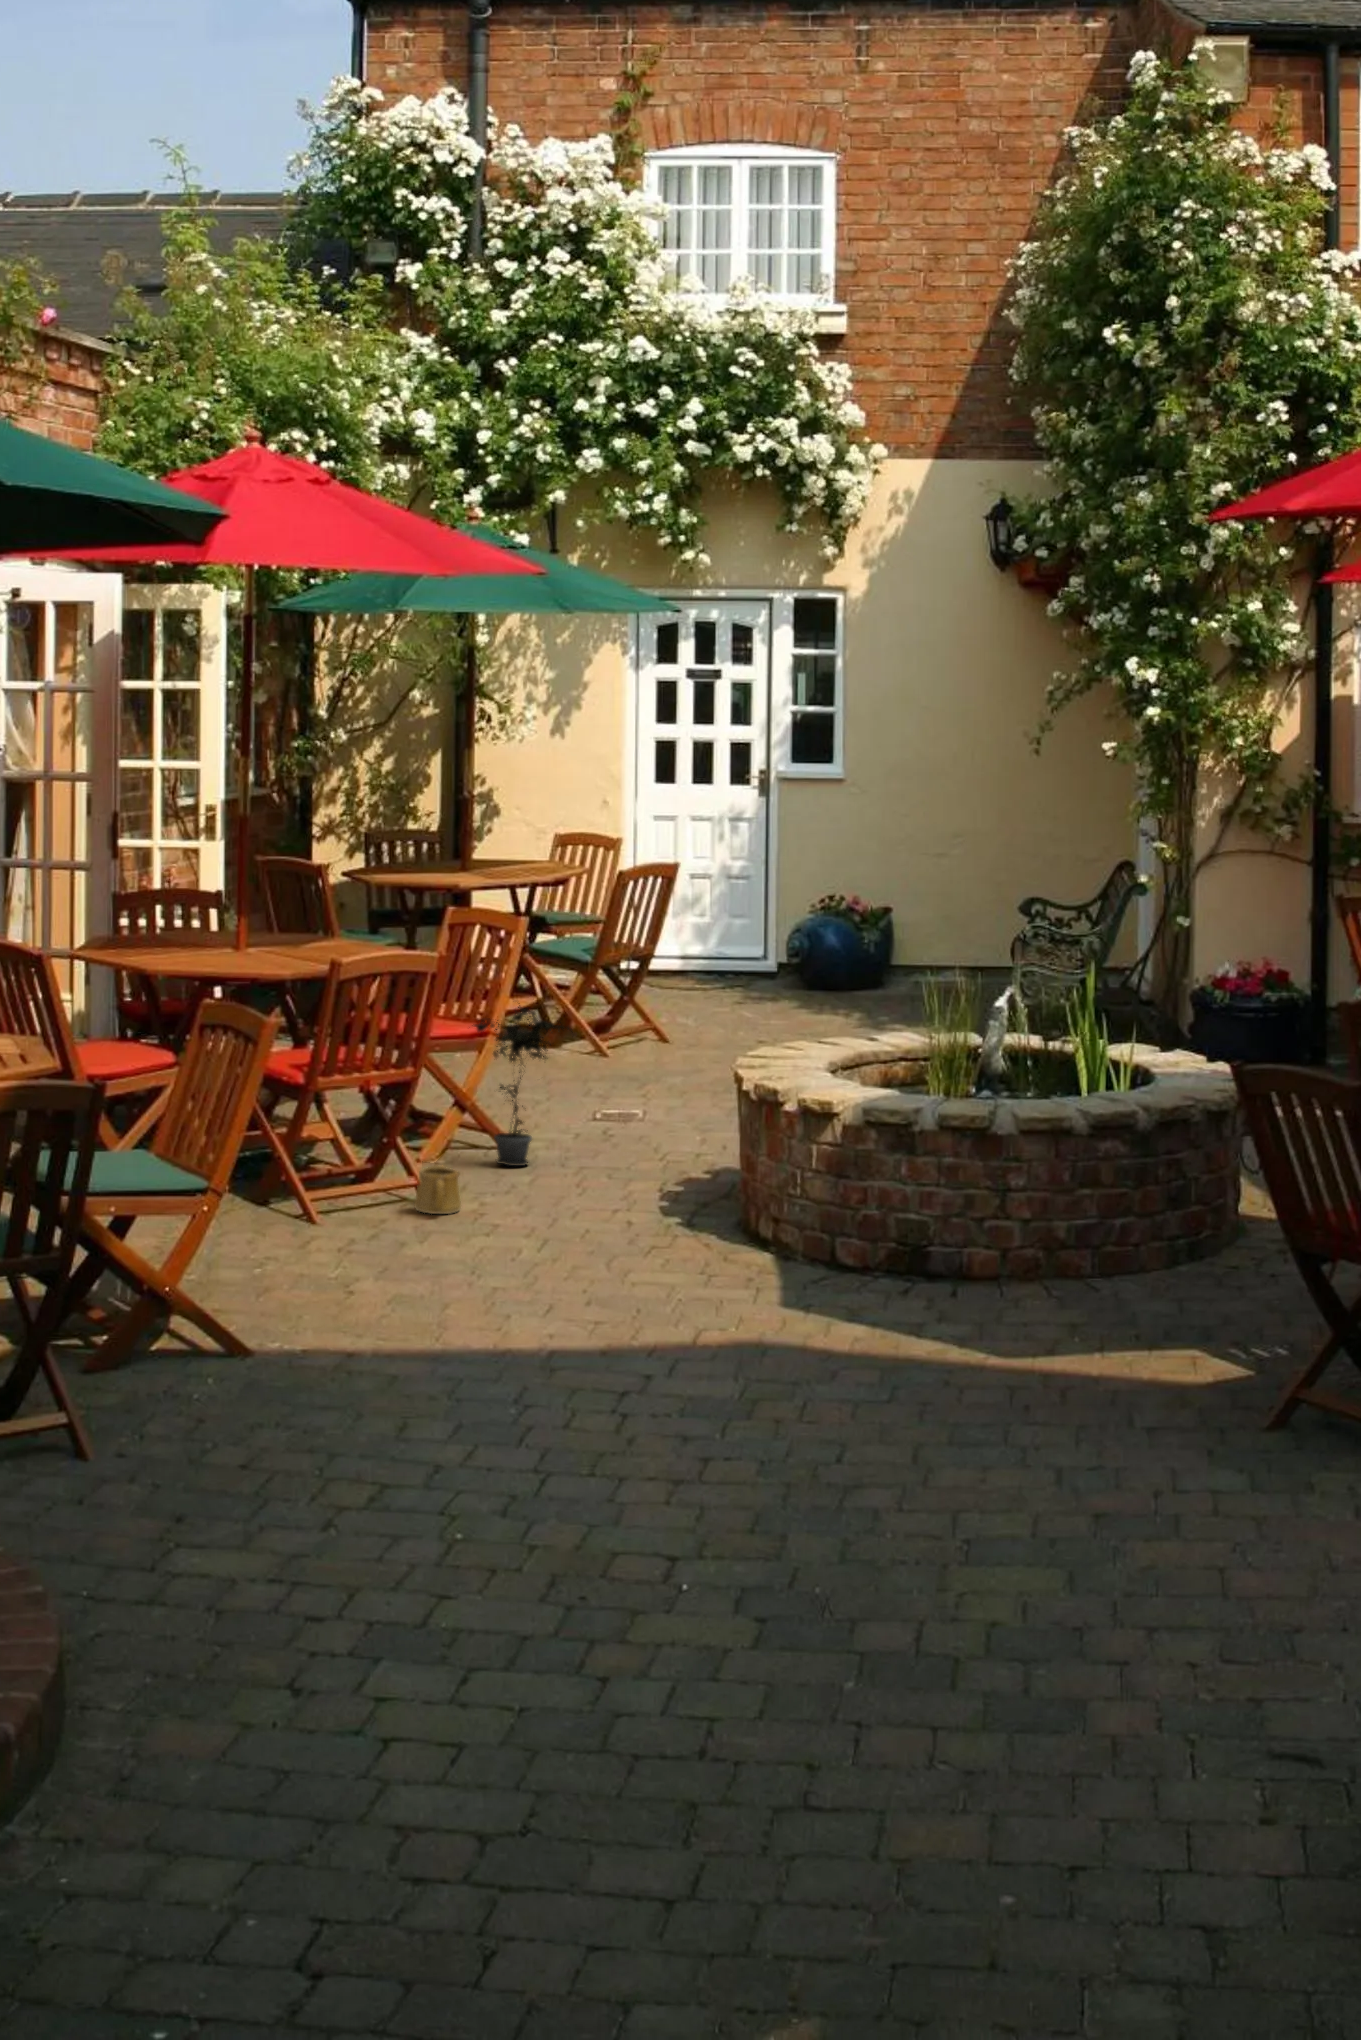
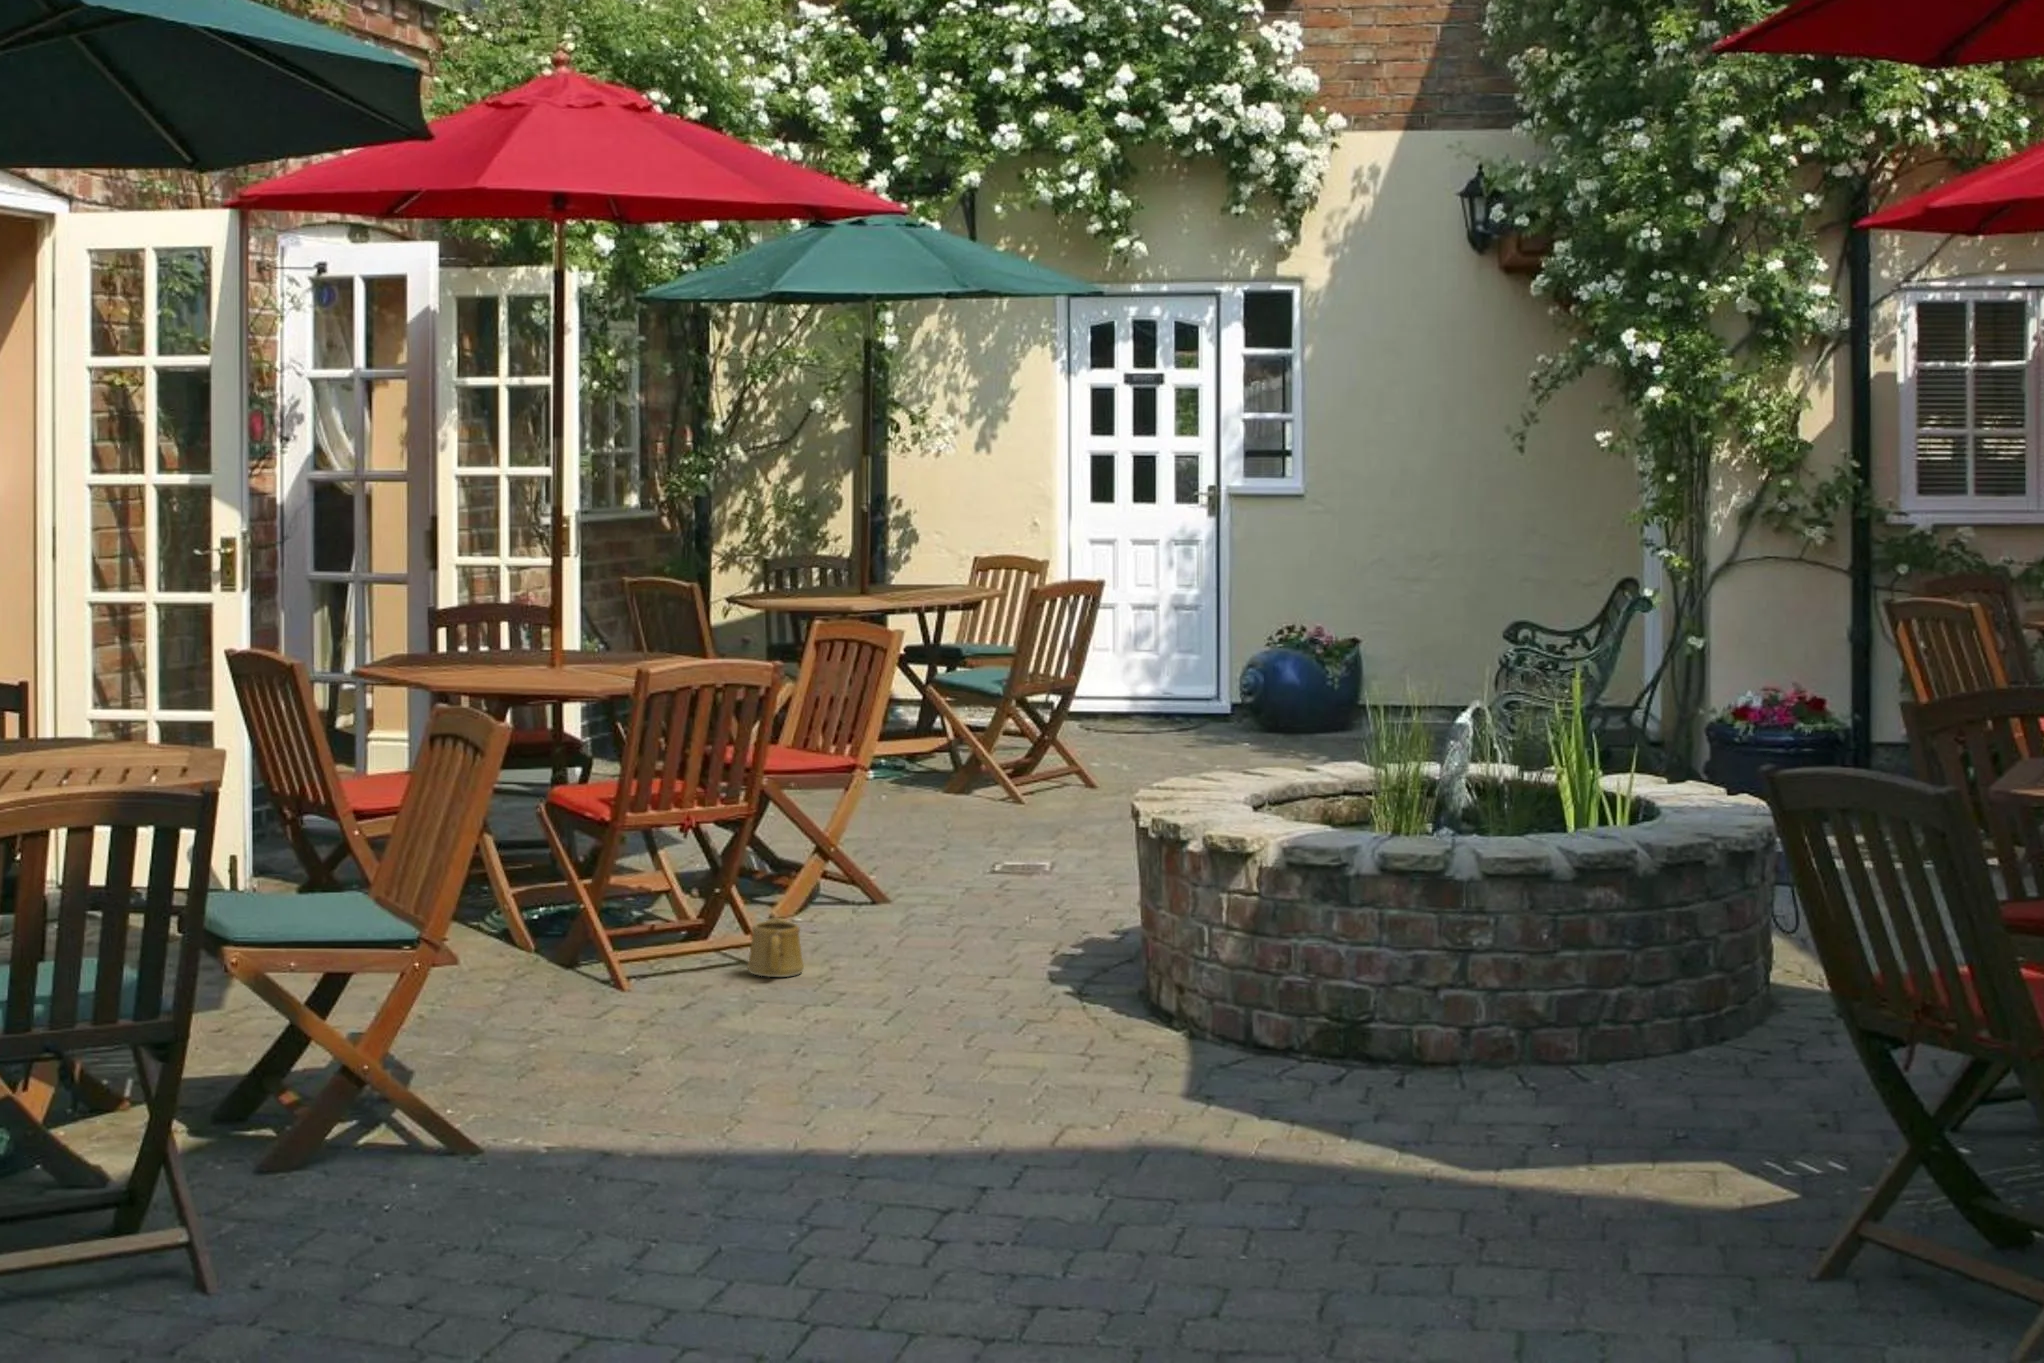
potted plant: present [472,1003,573,1167] -> none [825,724,948,921]

